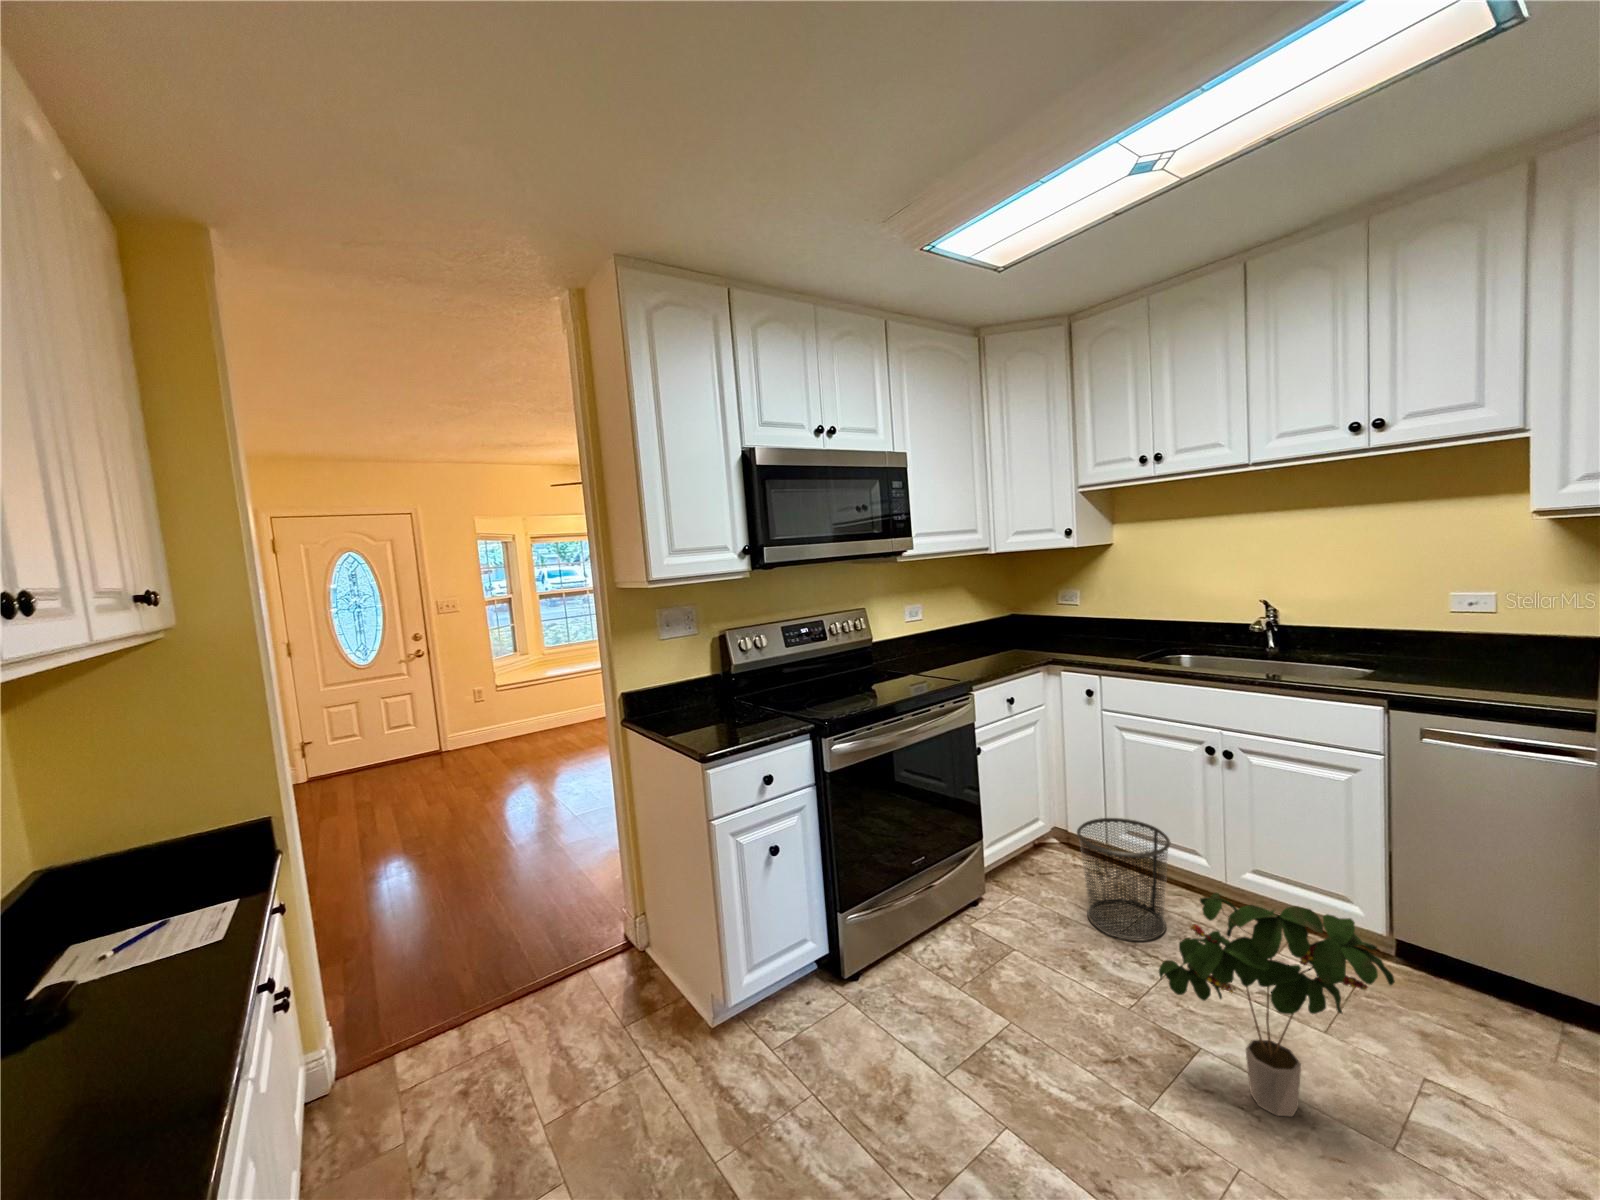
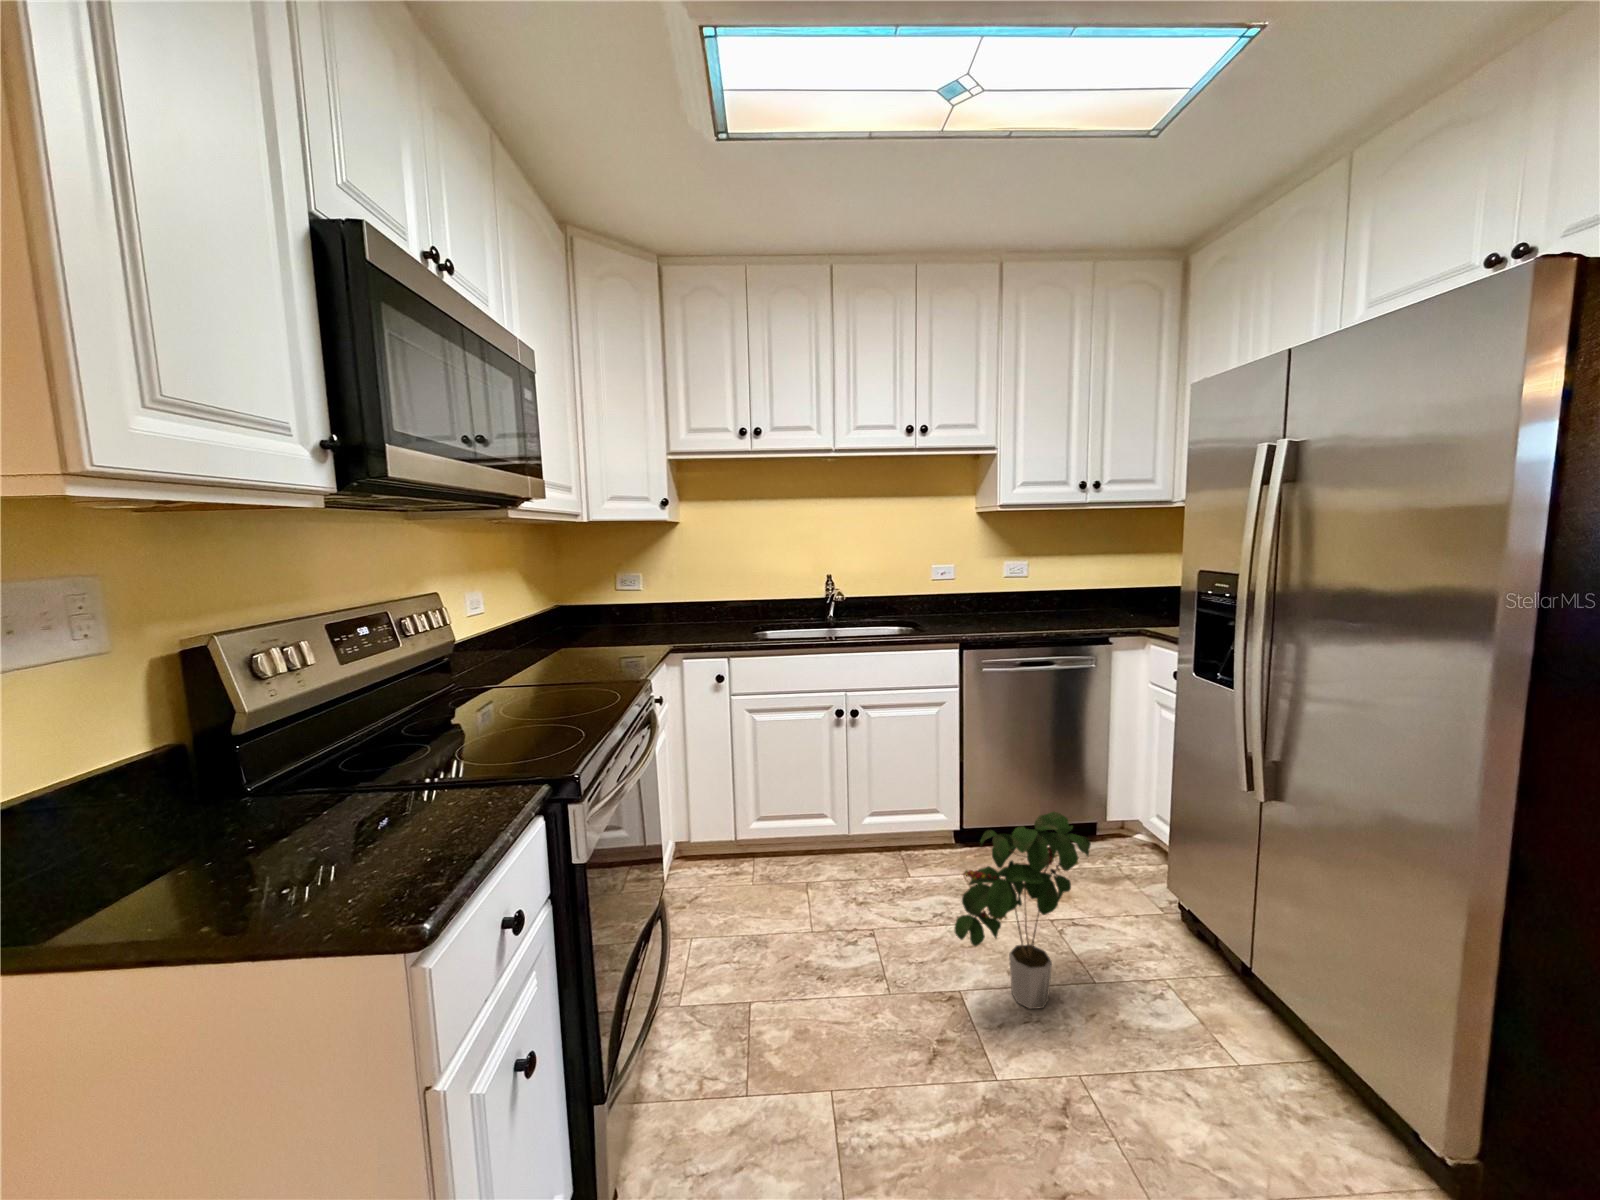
waste bin: present [1077,818,1171,941] -> none [754,800,843,930]

